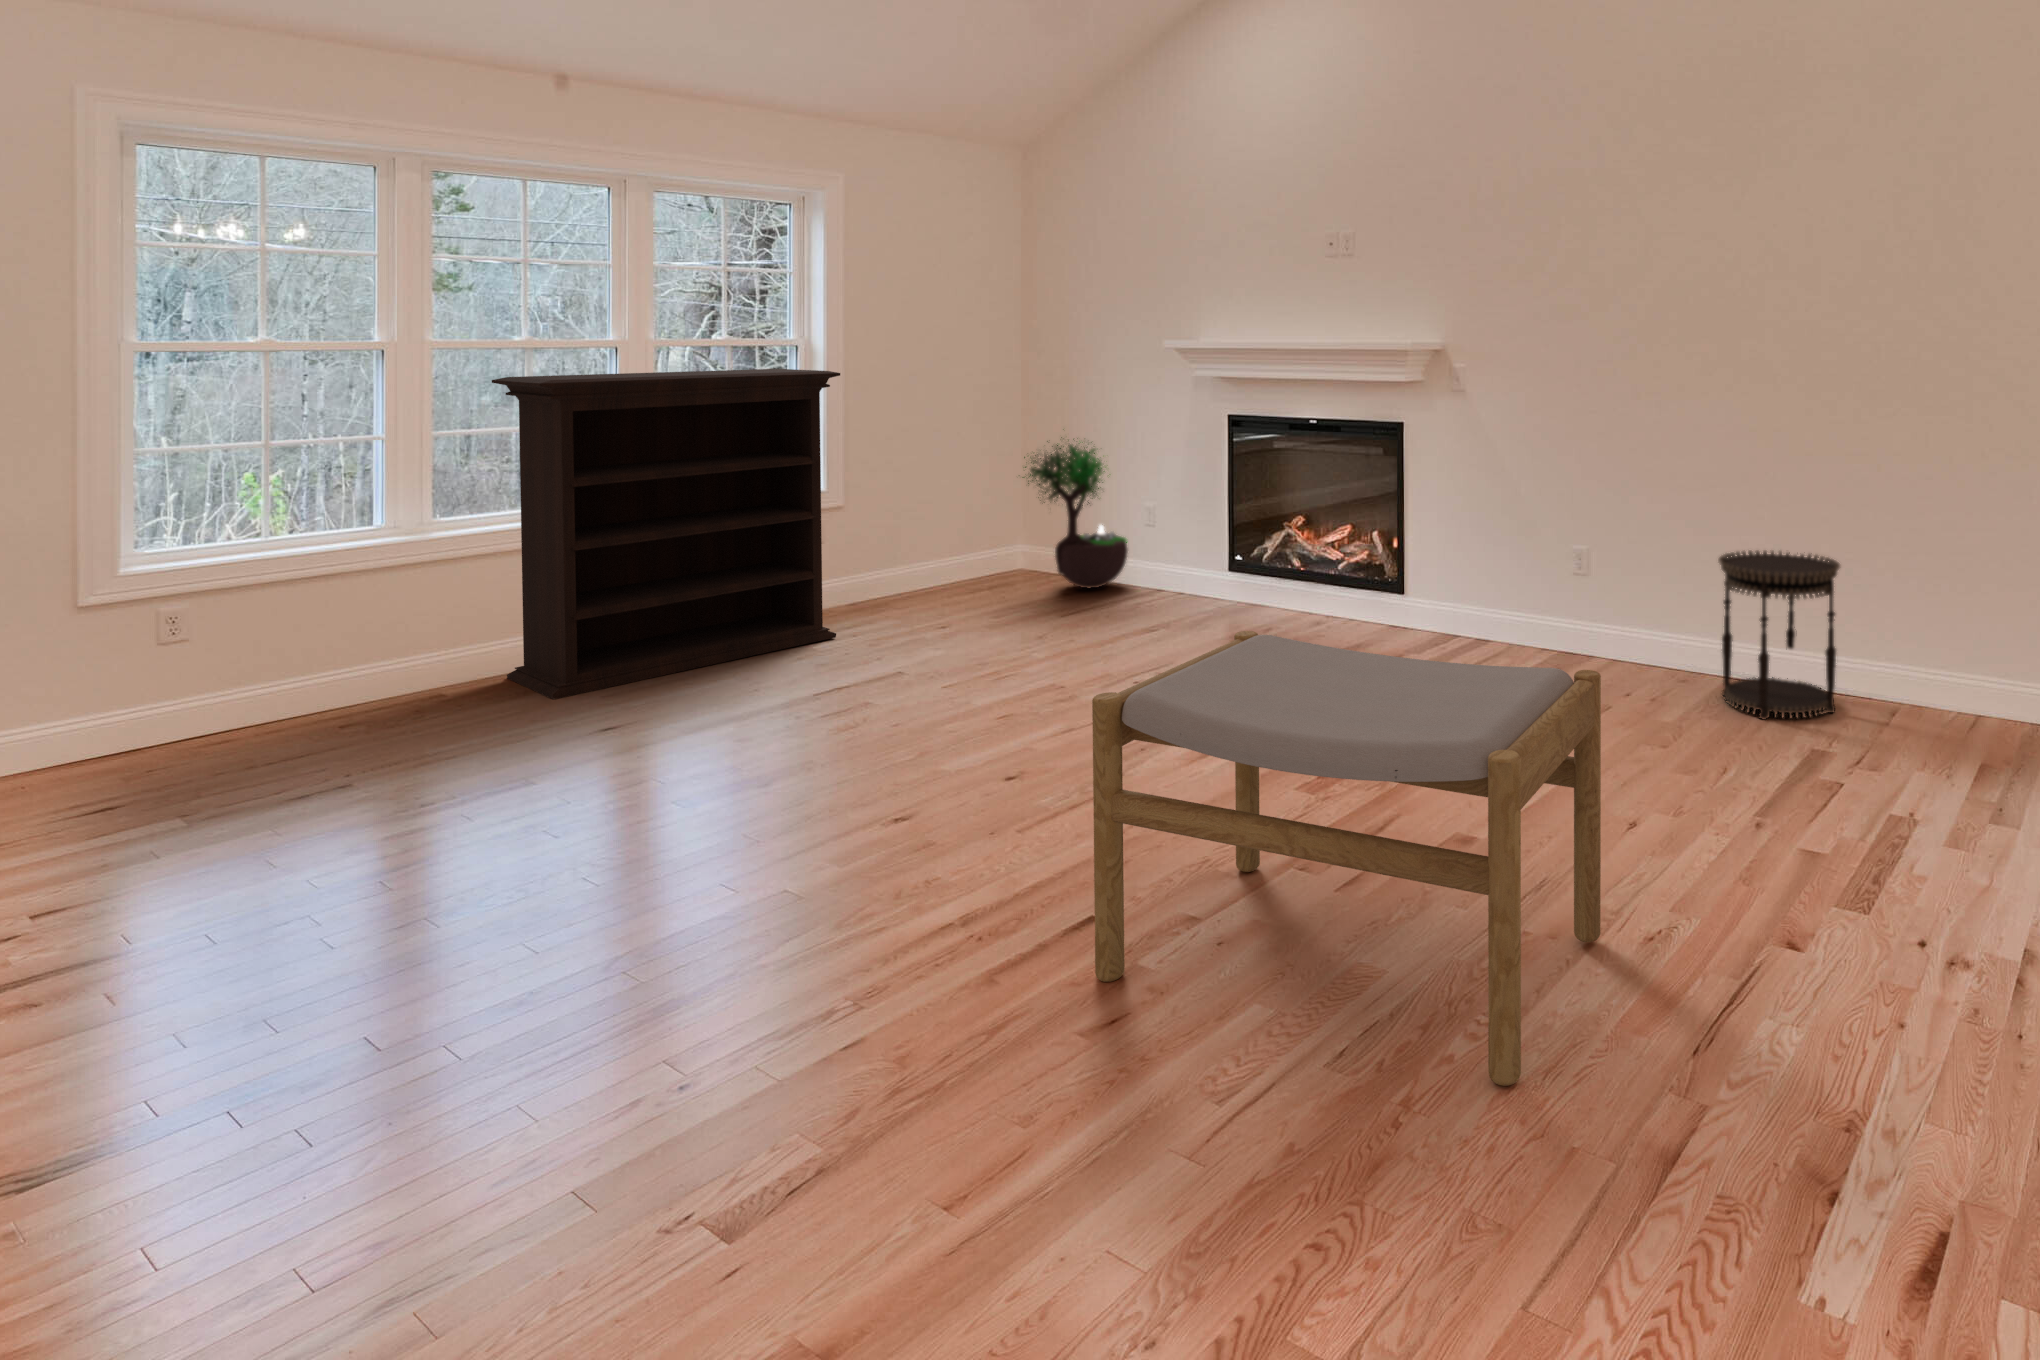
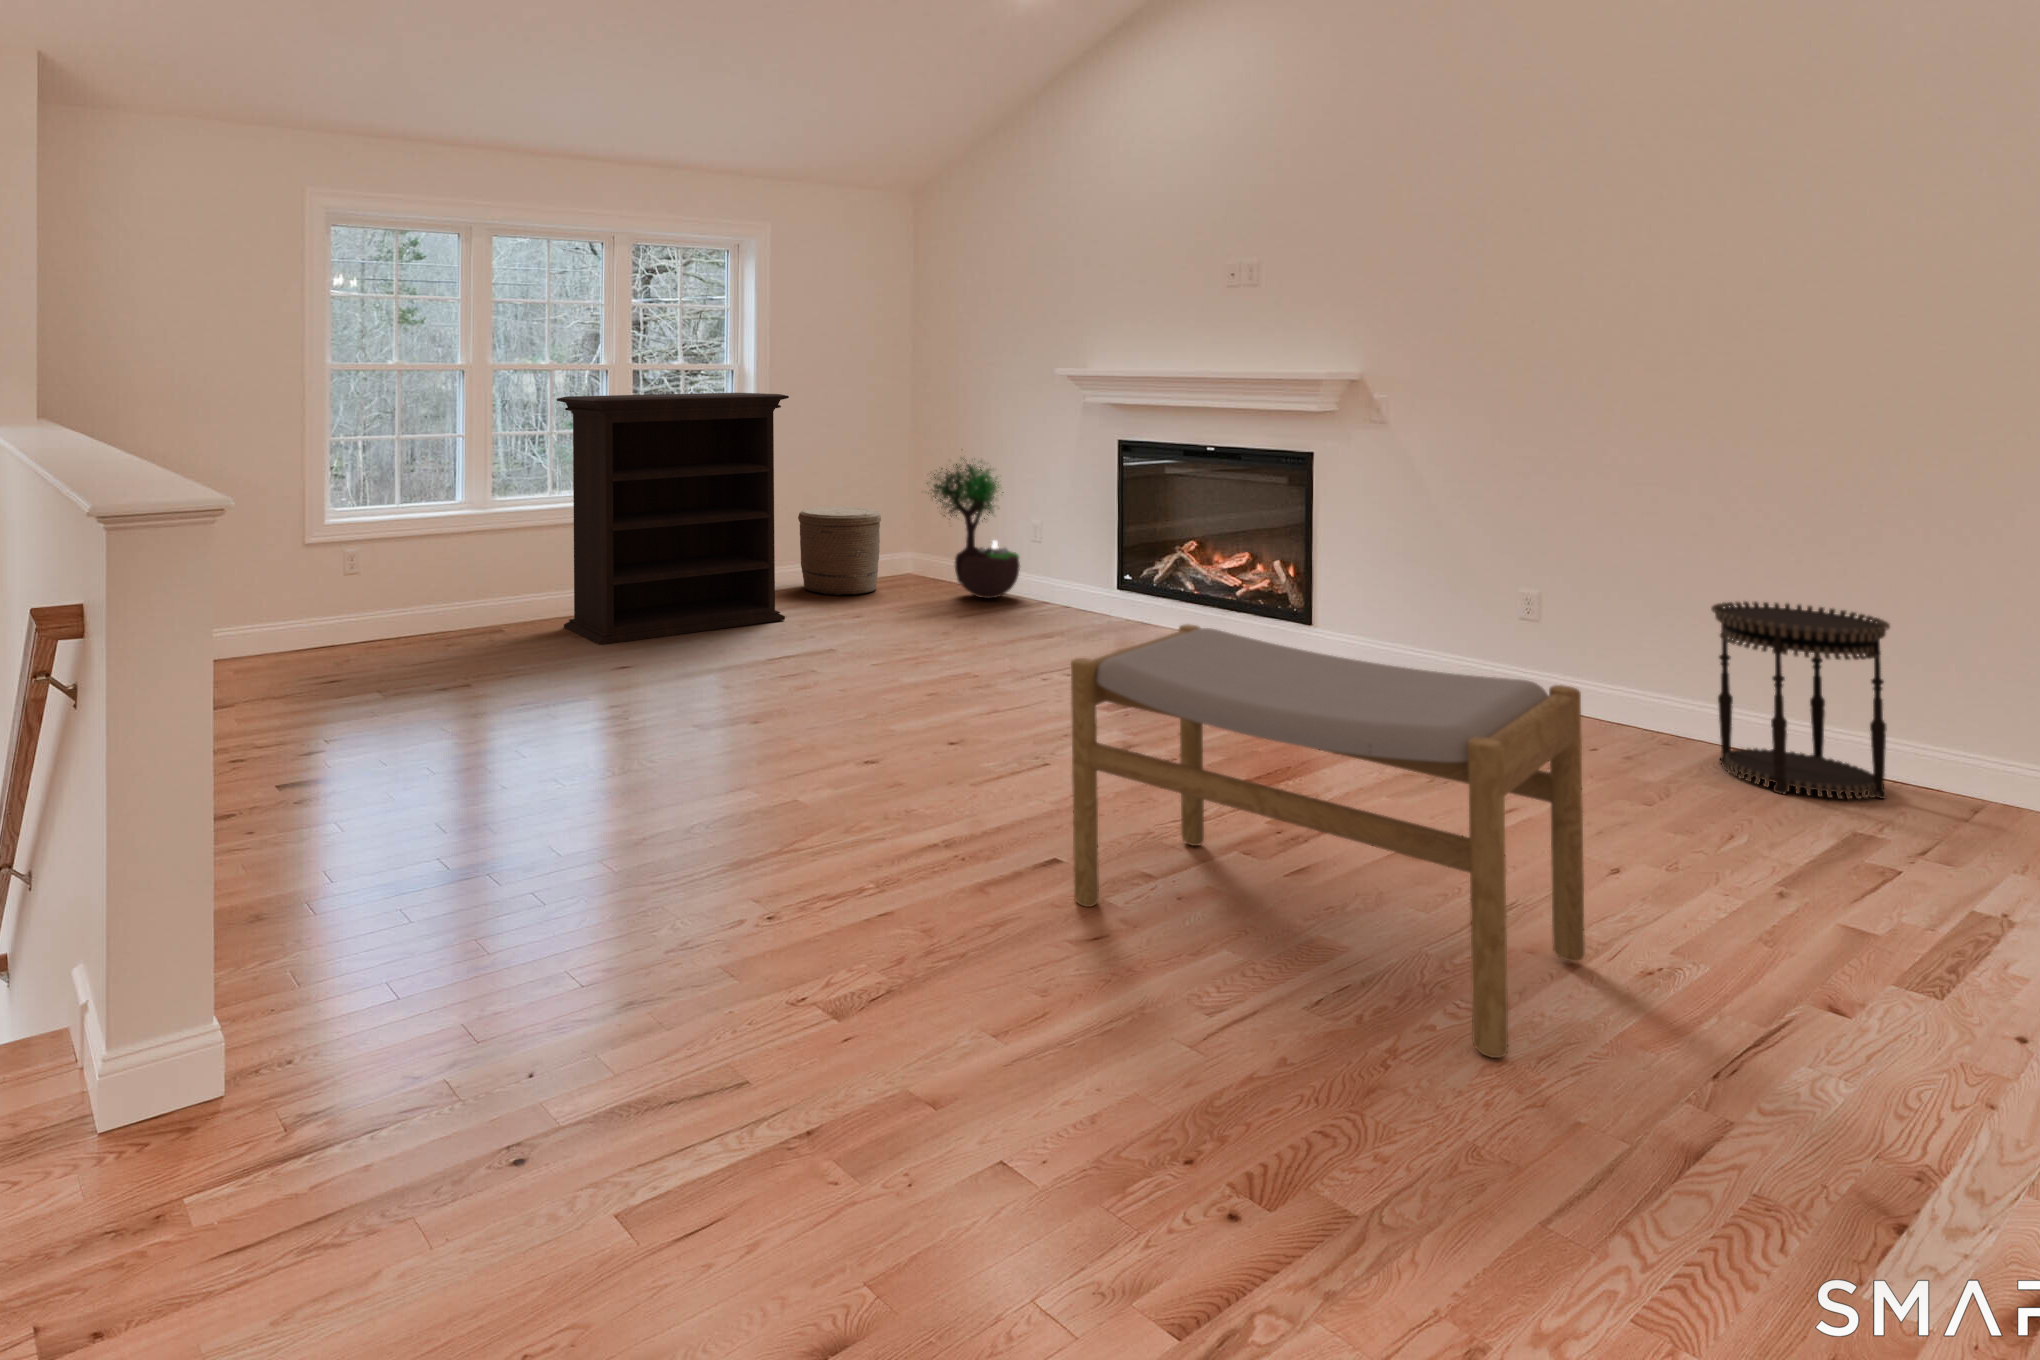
woven basket: none [867,496,971,600] -> present [798,507,881,596]

